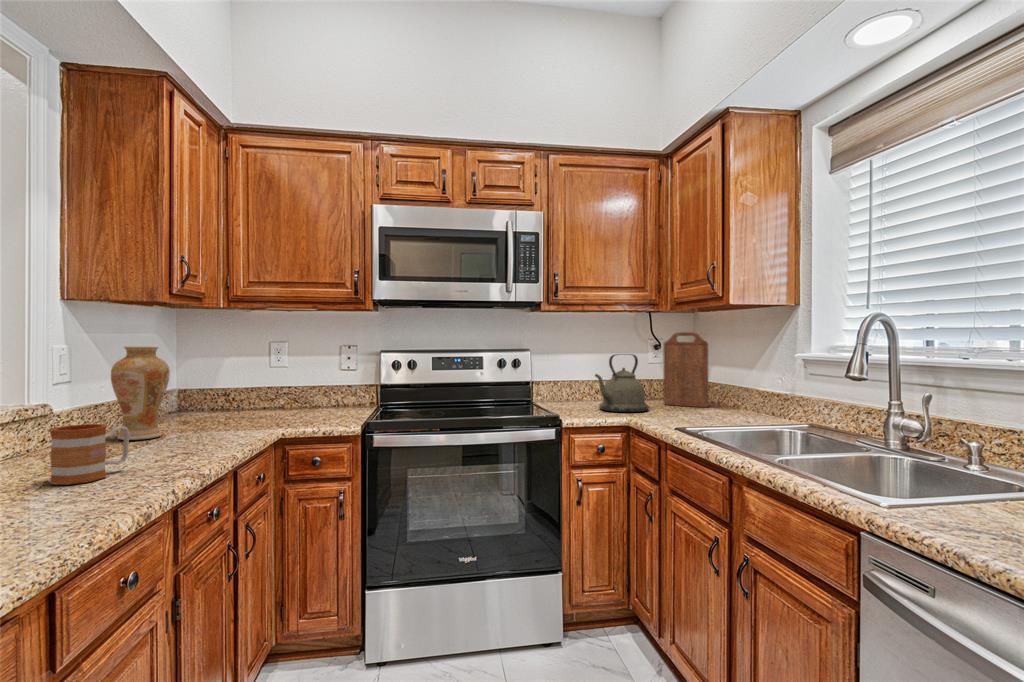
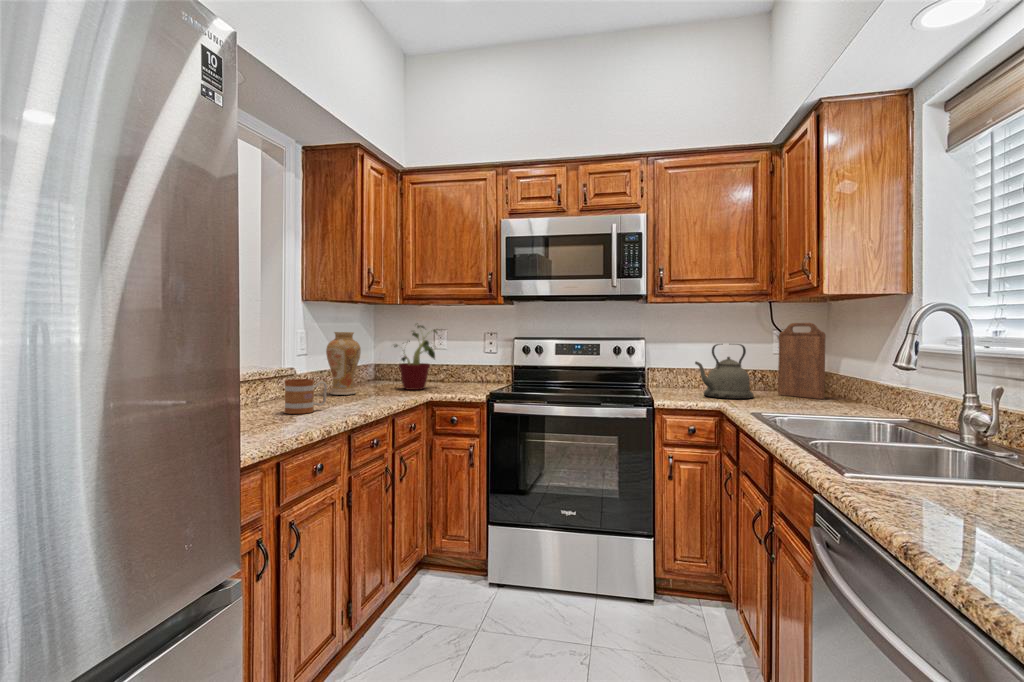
potted plant: none [214,332,289,423] -> present [394,323,437,390]

